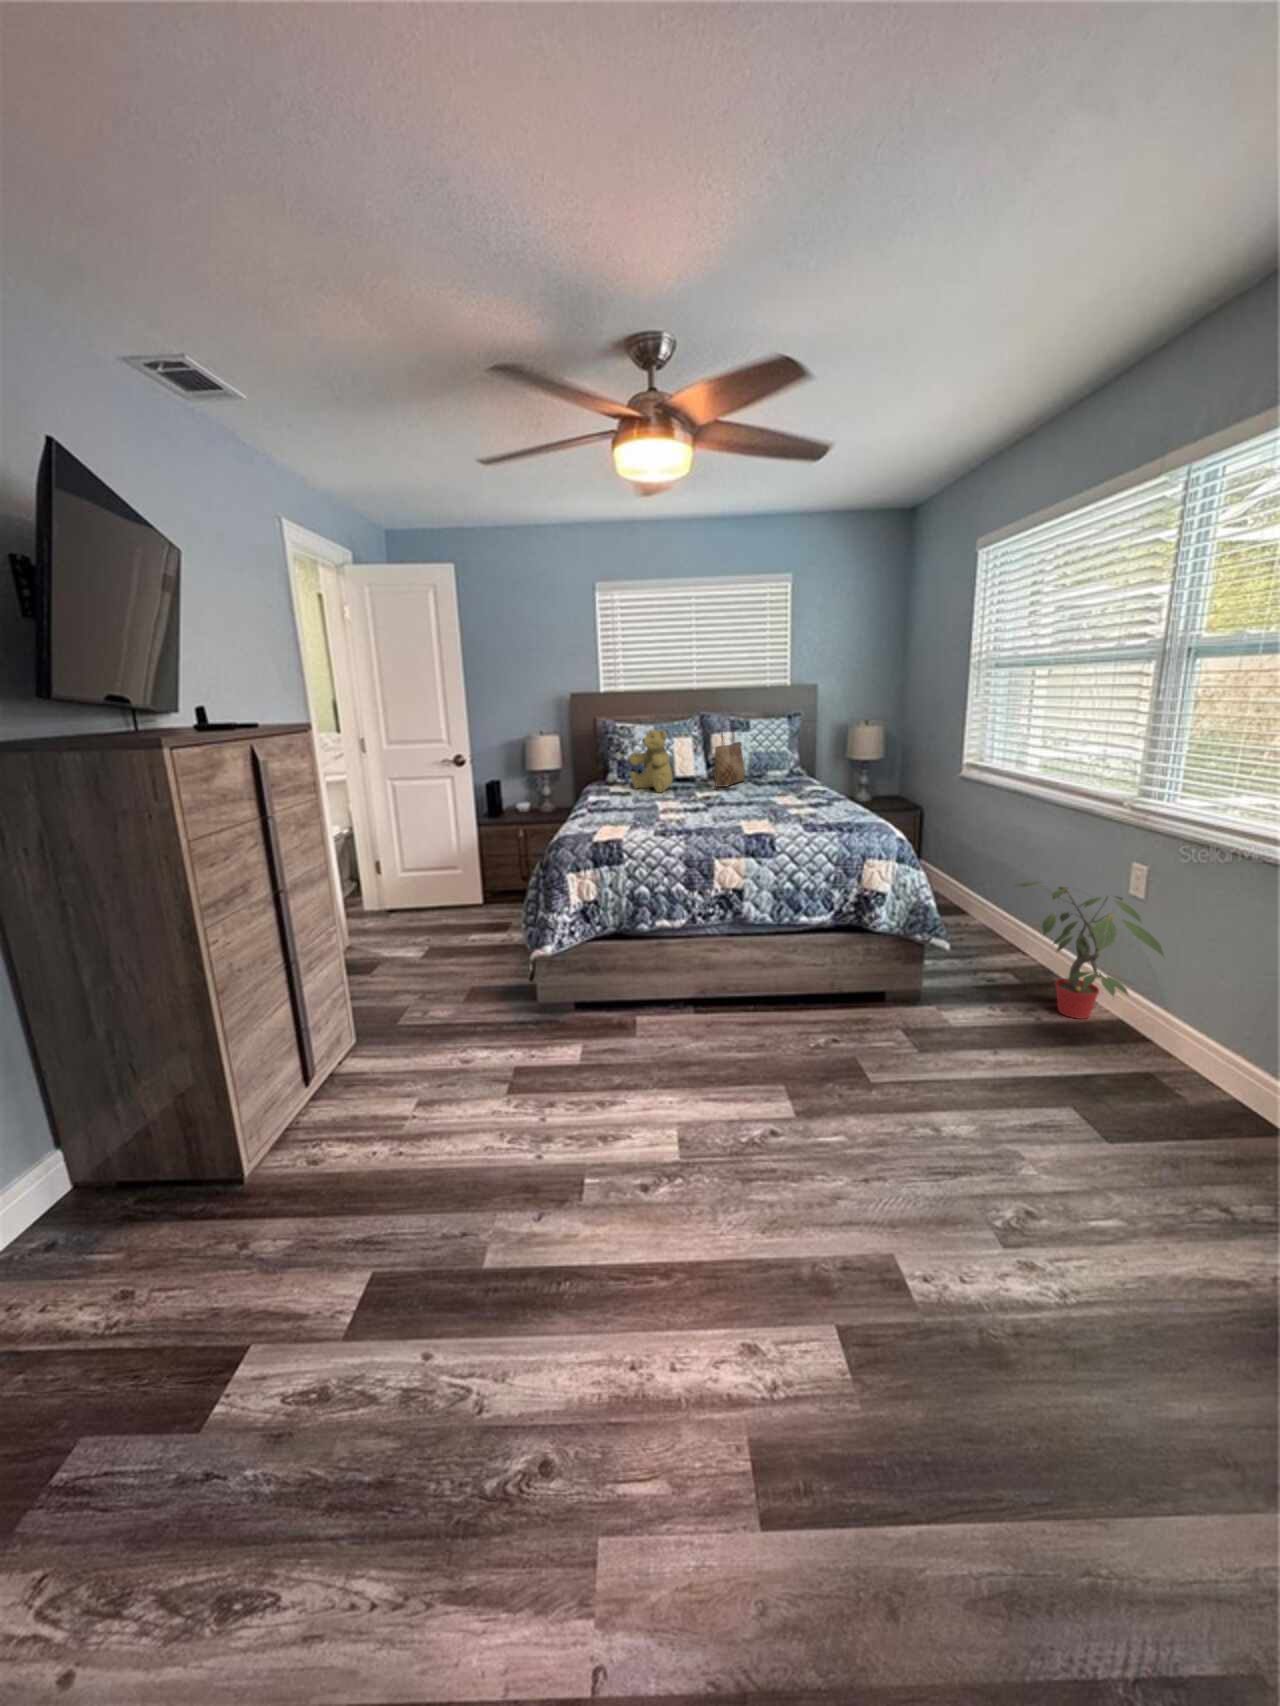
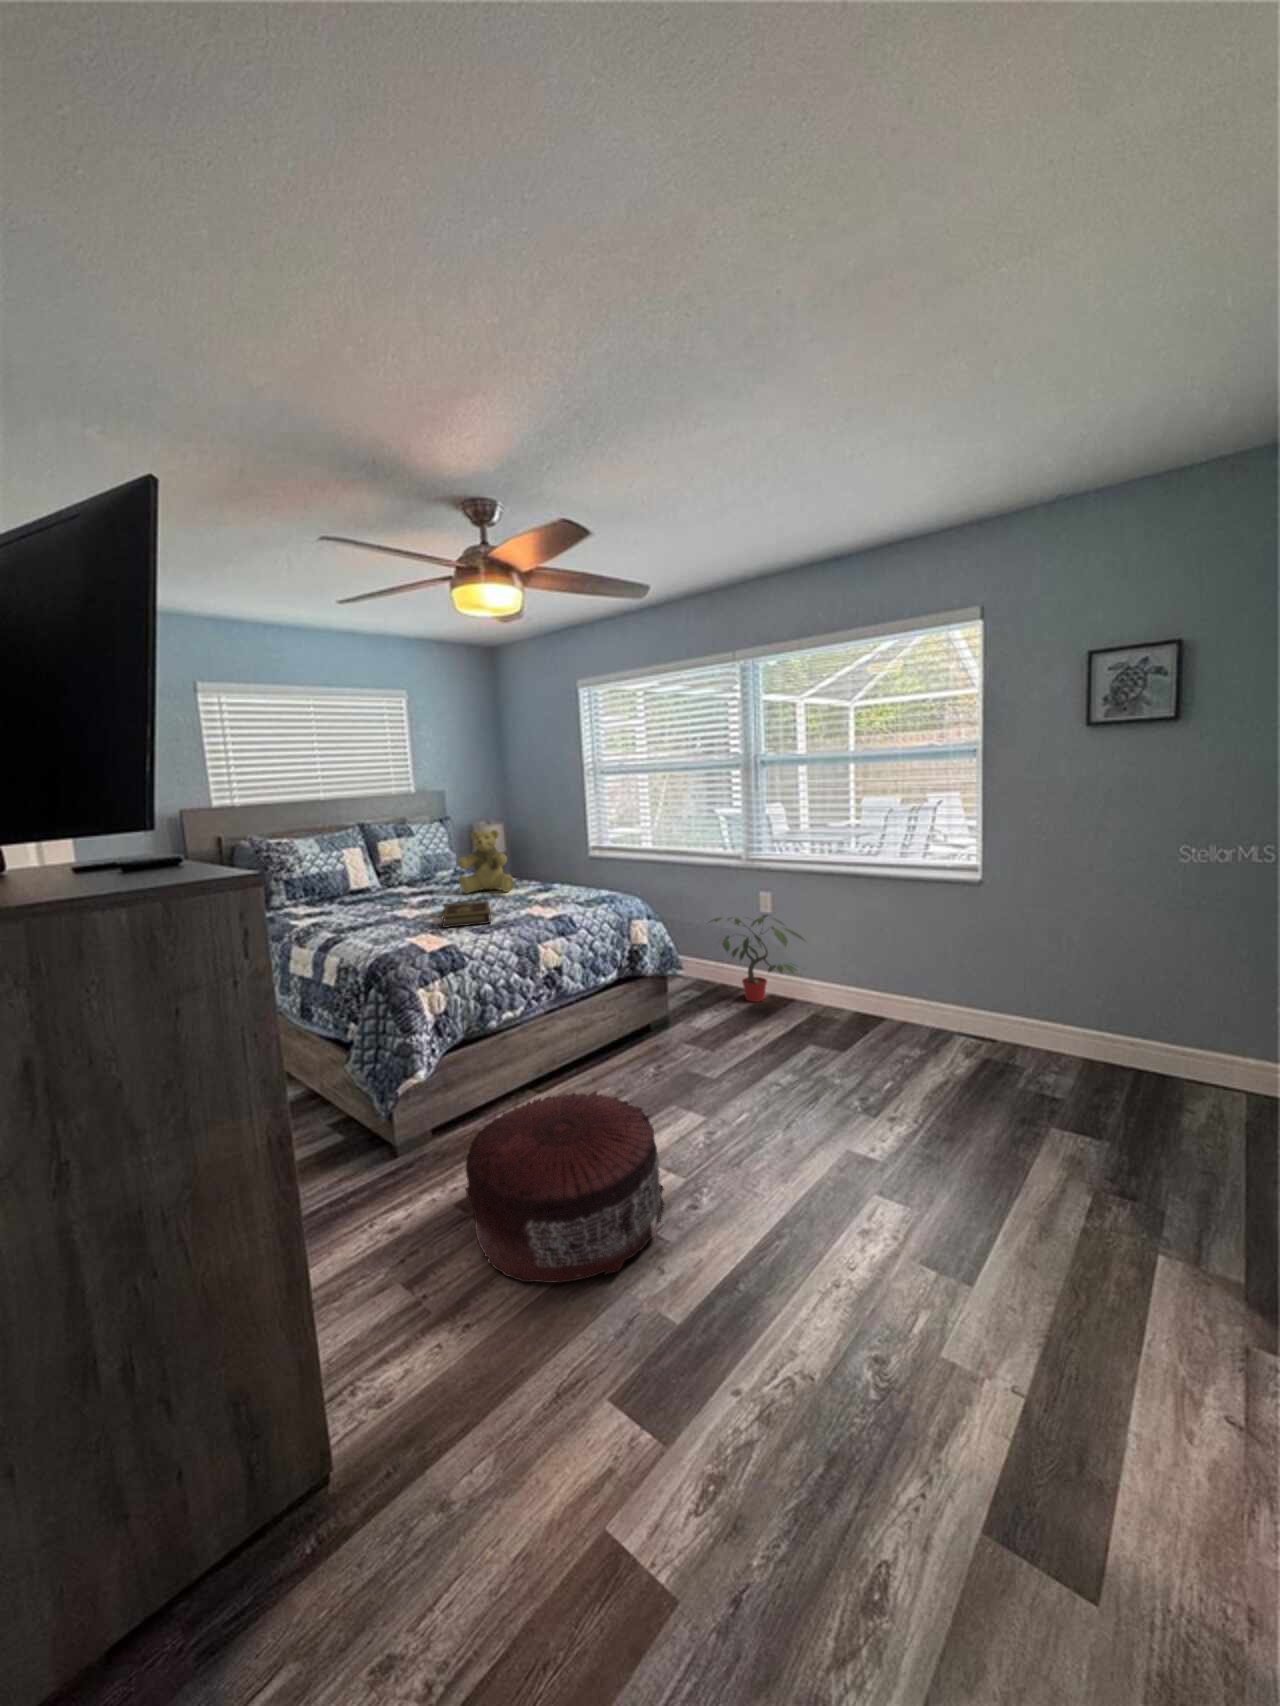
tote bag: present [714,718,745,787] -> none [404,823,422,892]
teddy bear: present [629,730,673,792] -> present [458,830,513,893]
book: none [652,802,726,828] -> present [442,901,491,928]
pouf: none [444,1002,640,1189] -> present [465,1091,664,1283]

